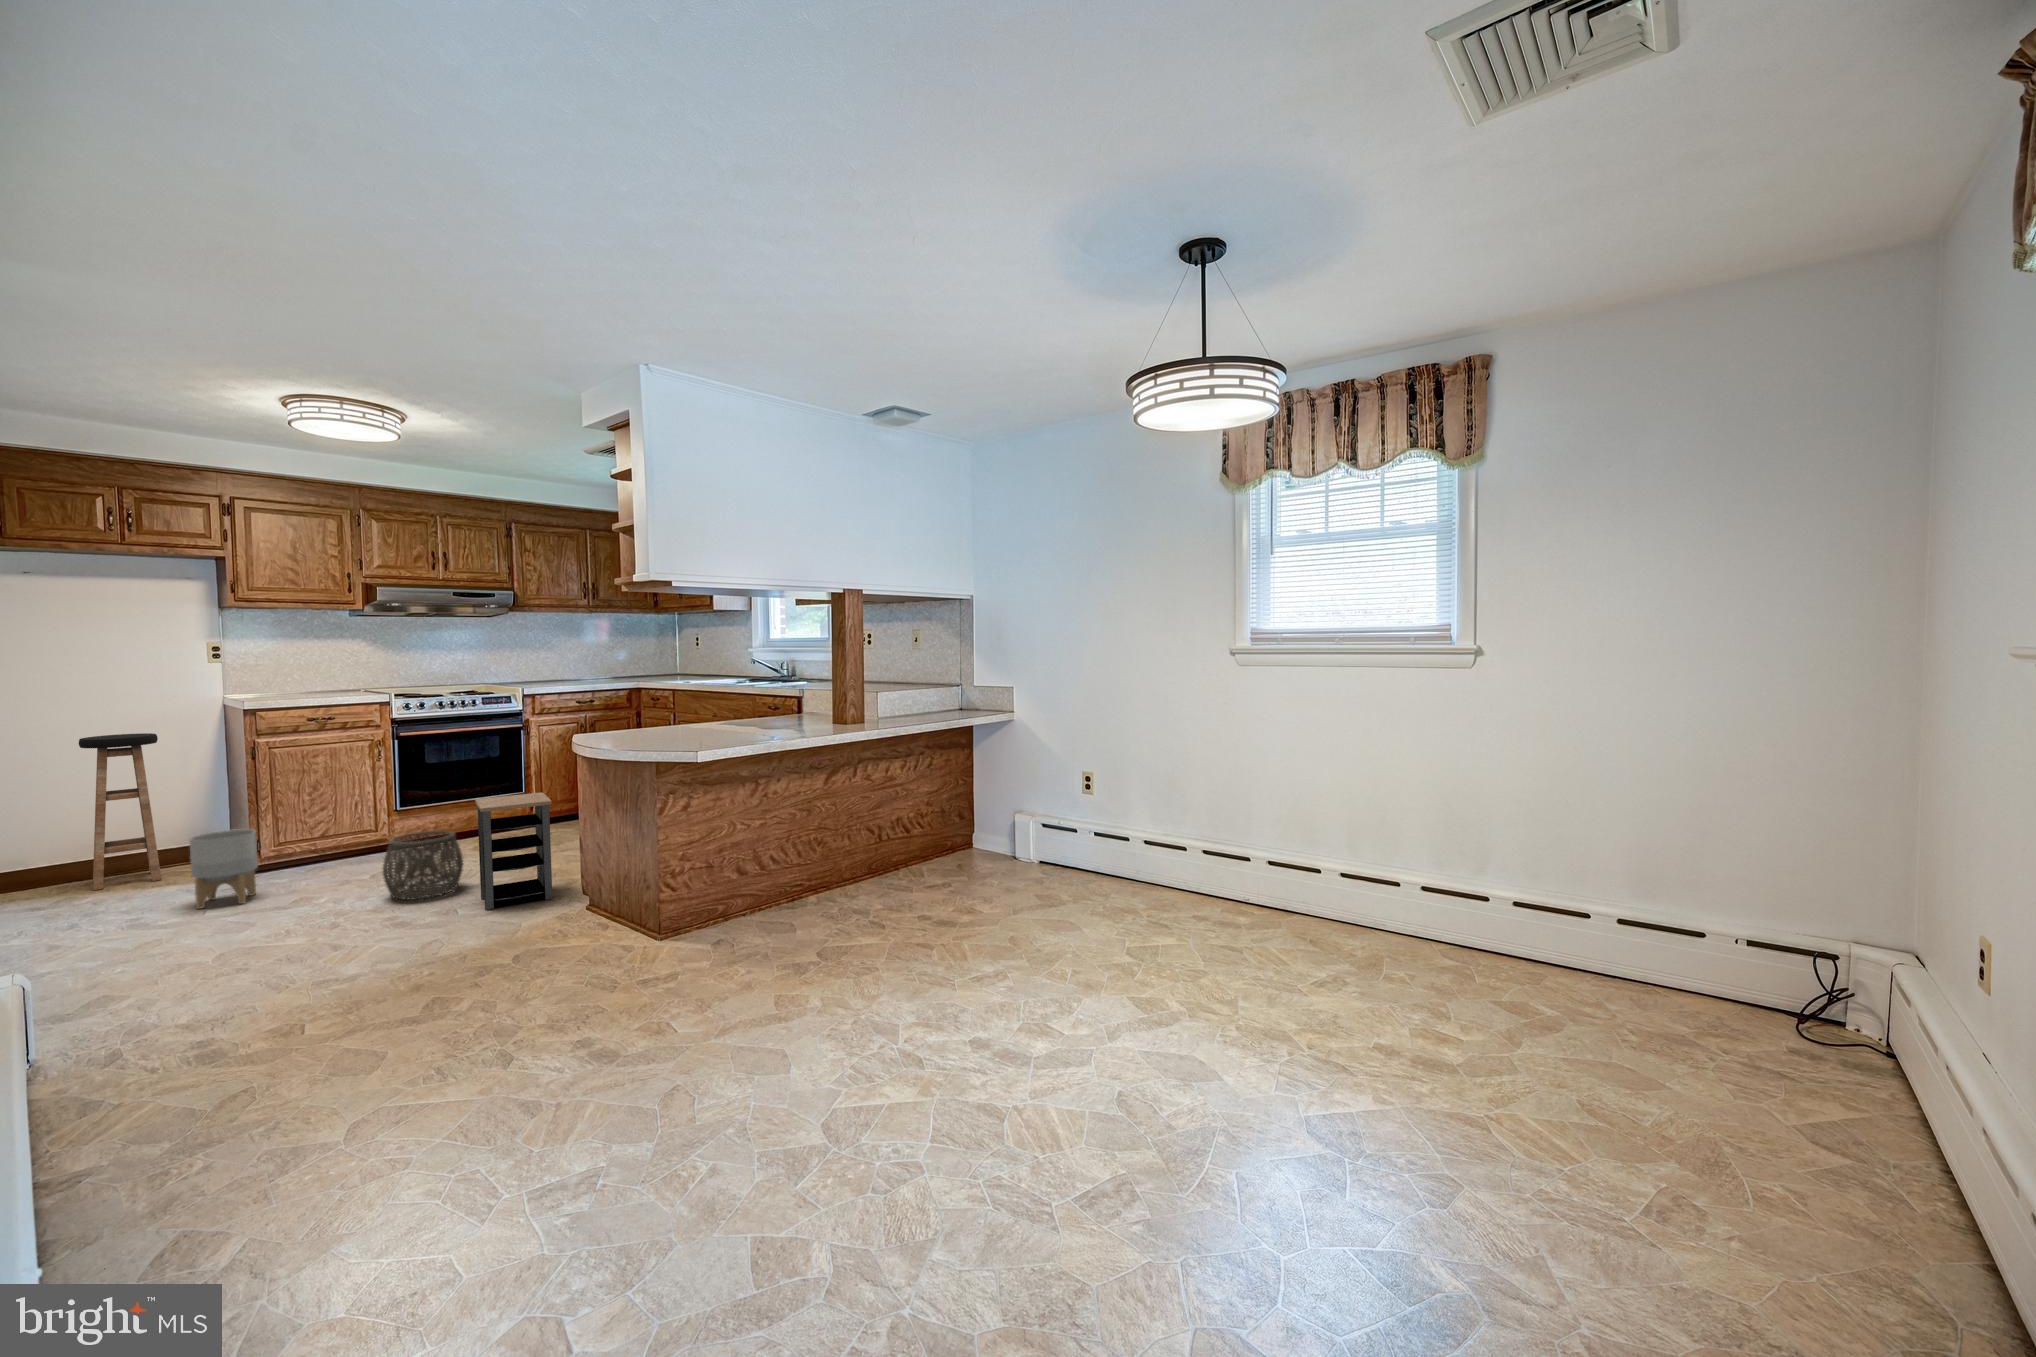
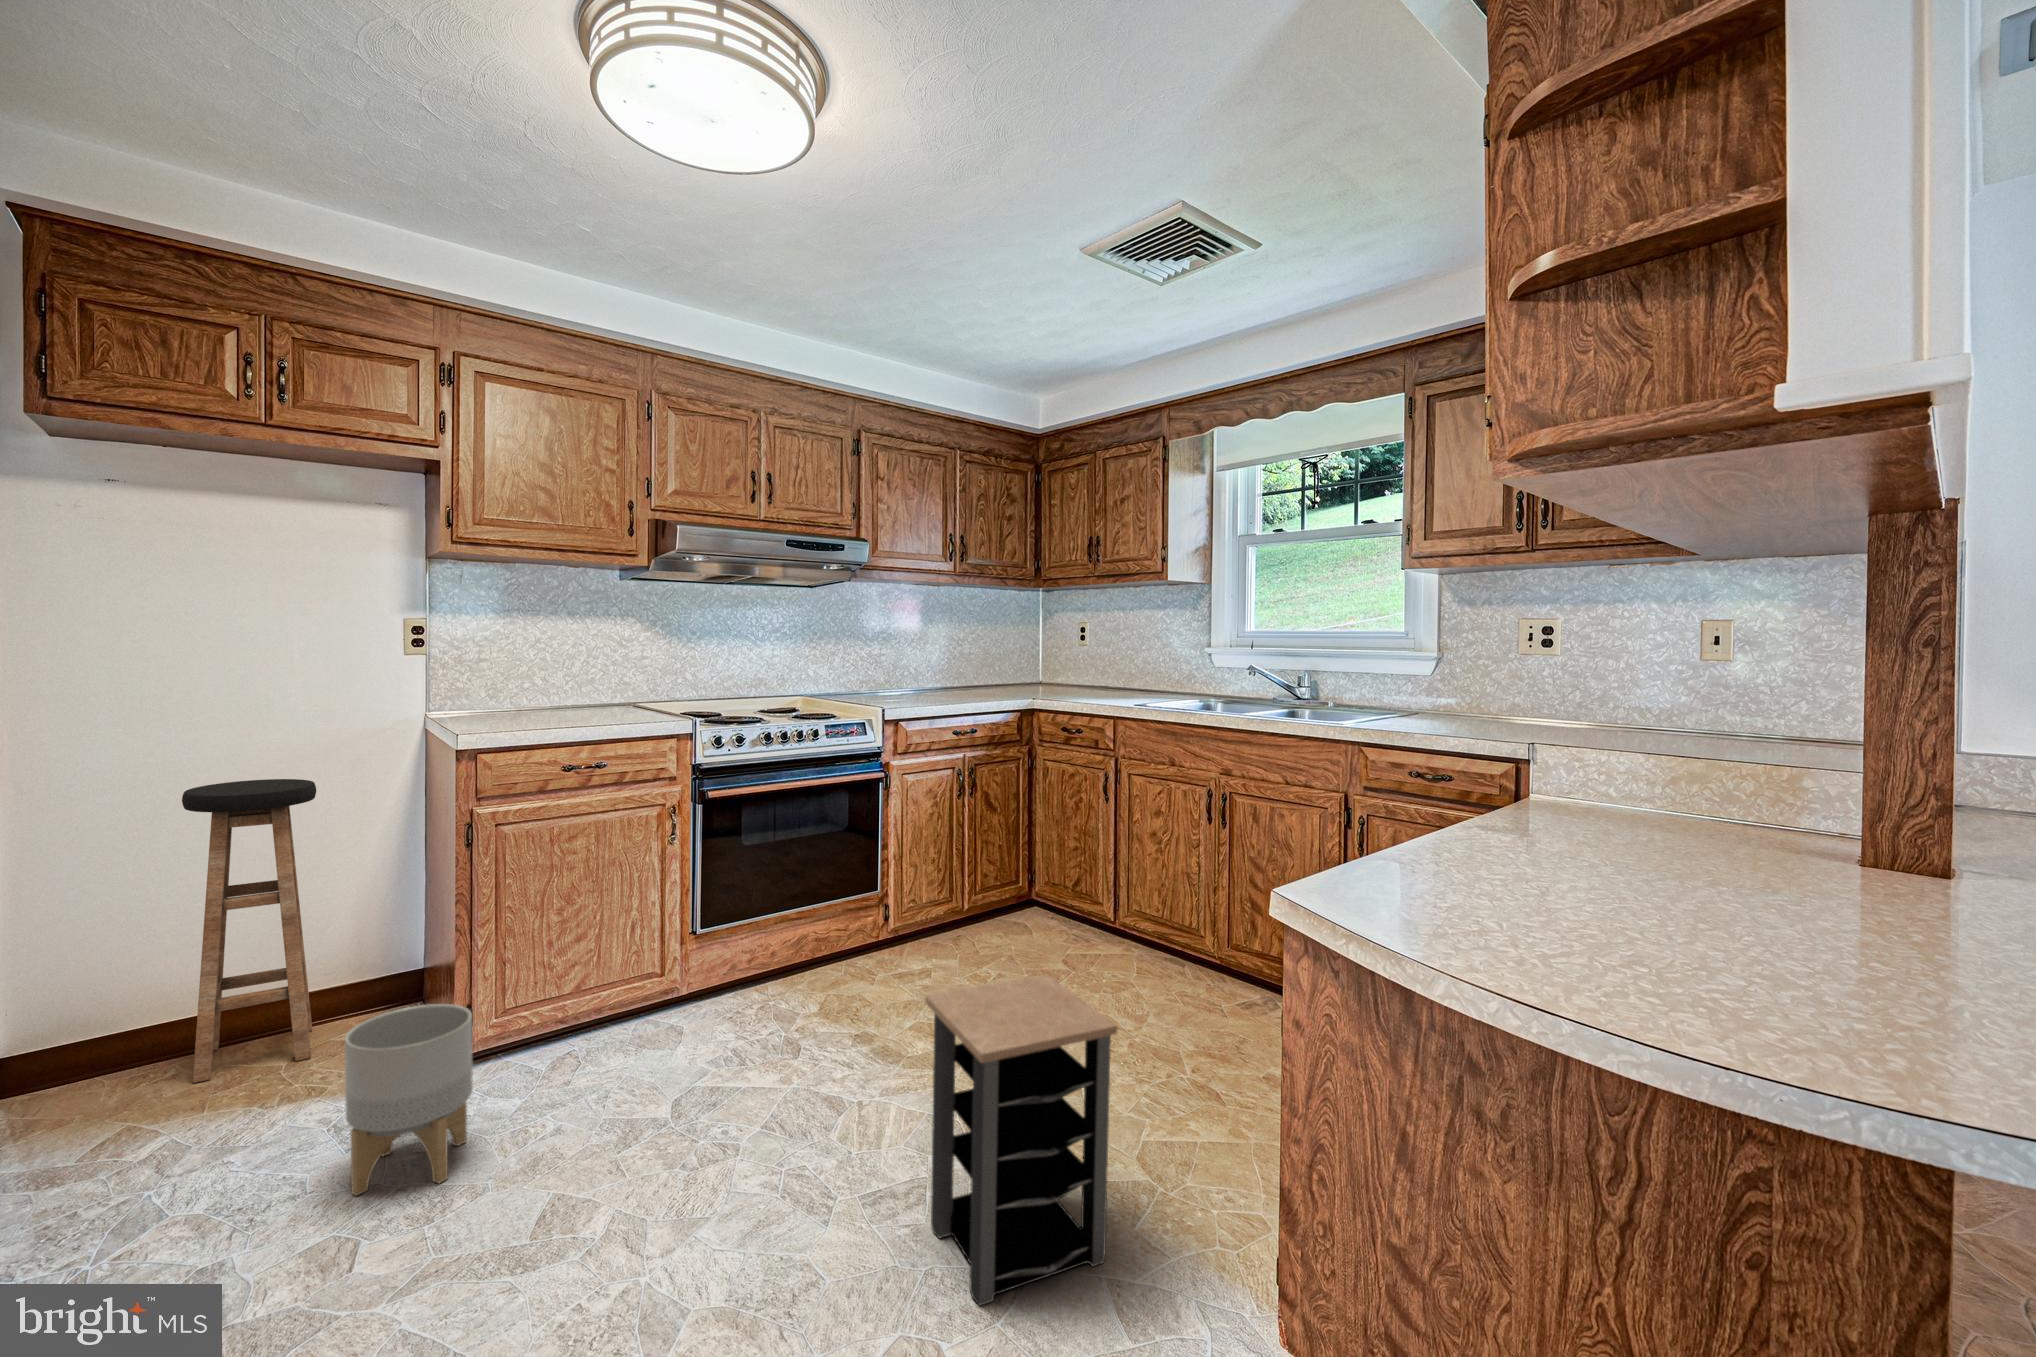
woven basket: present [383,830,463,900] -> none [720,1035,876,1223]

